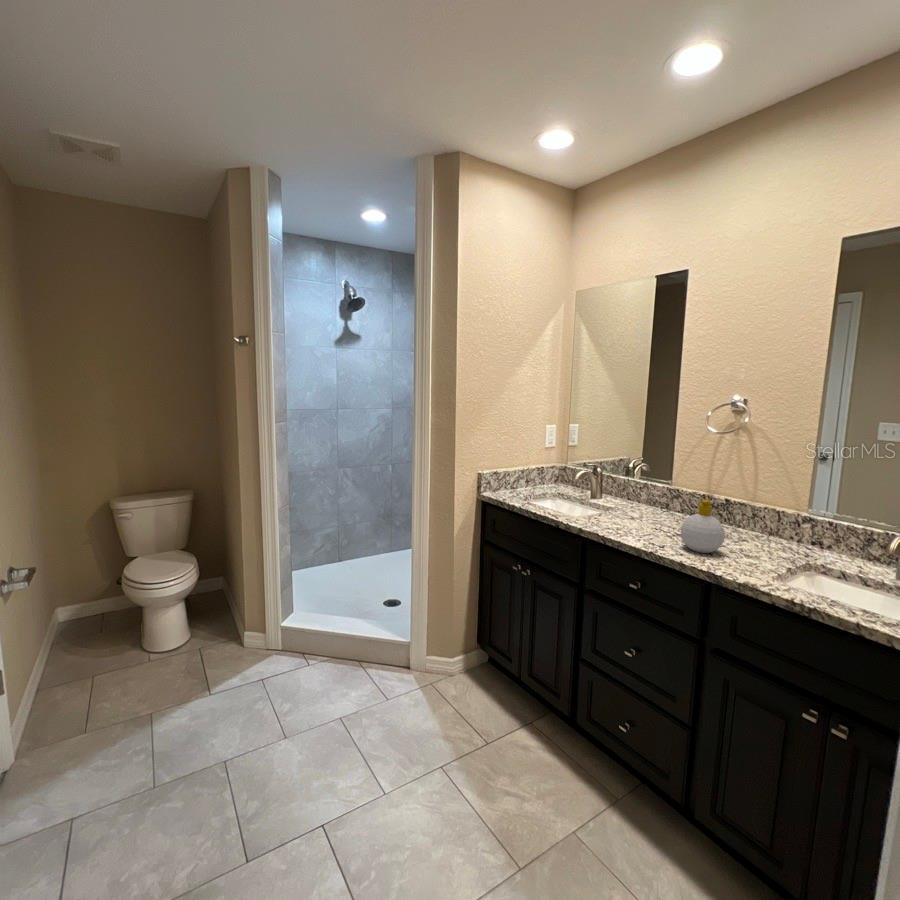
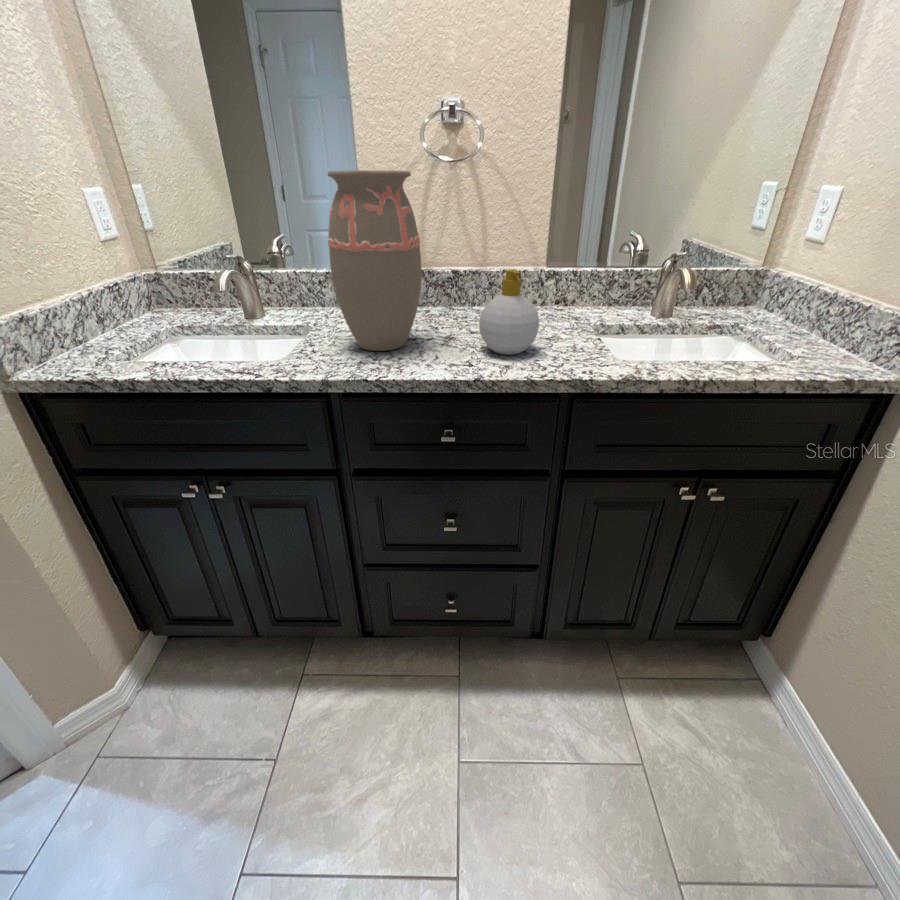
decorative vase: none [612,435,667,529] -> present [328,170,422,351]

